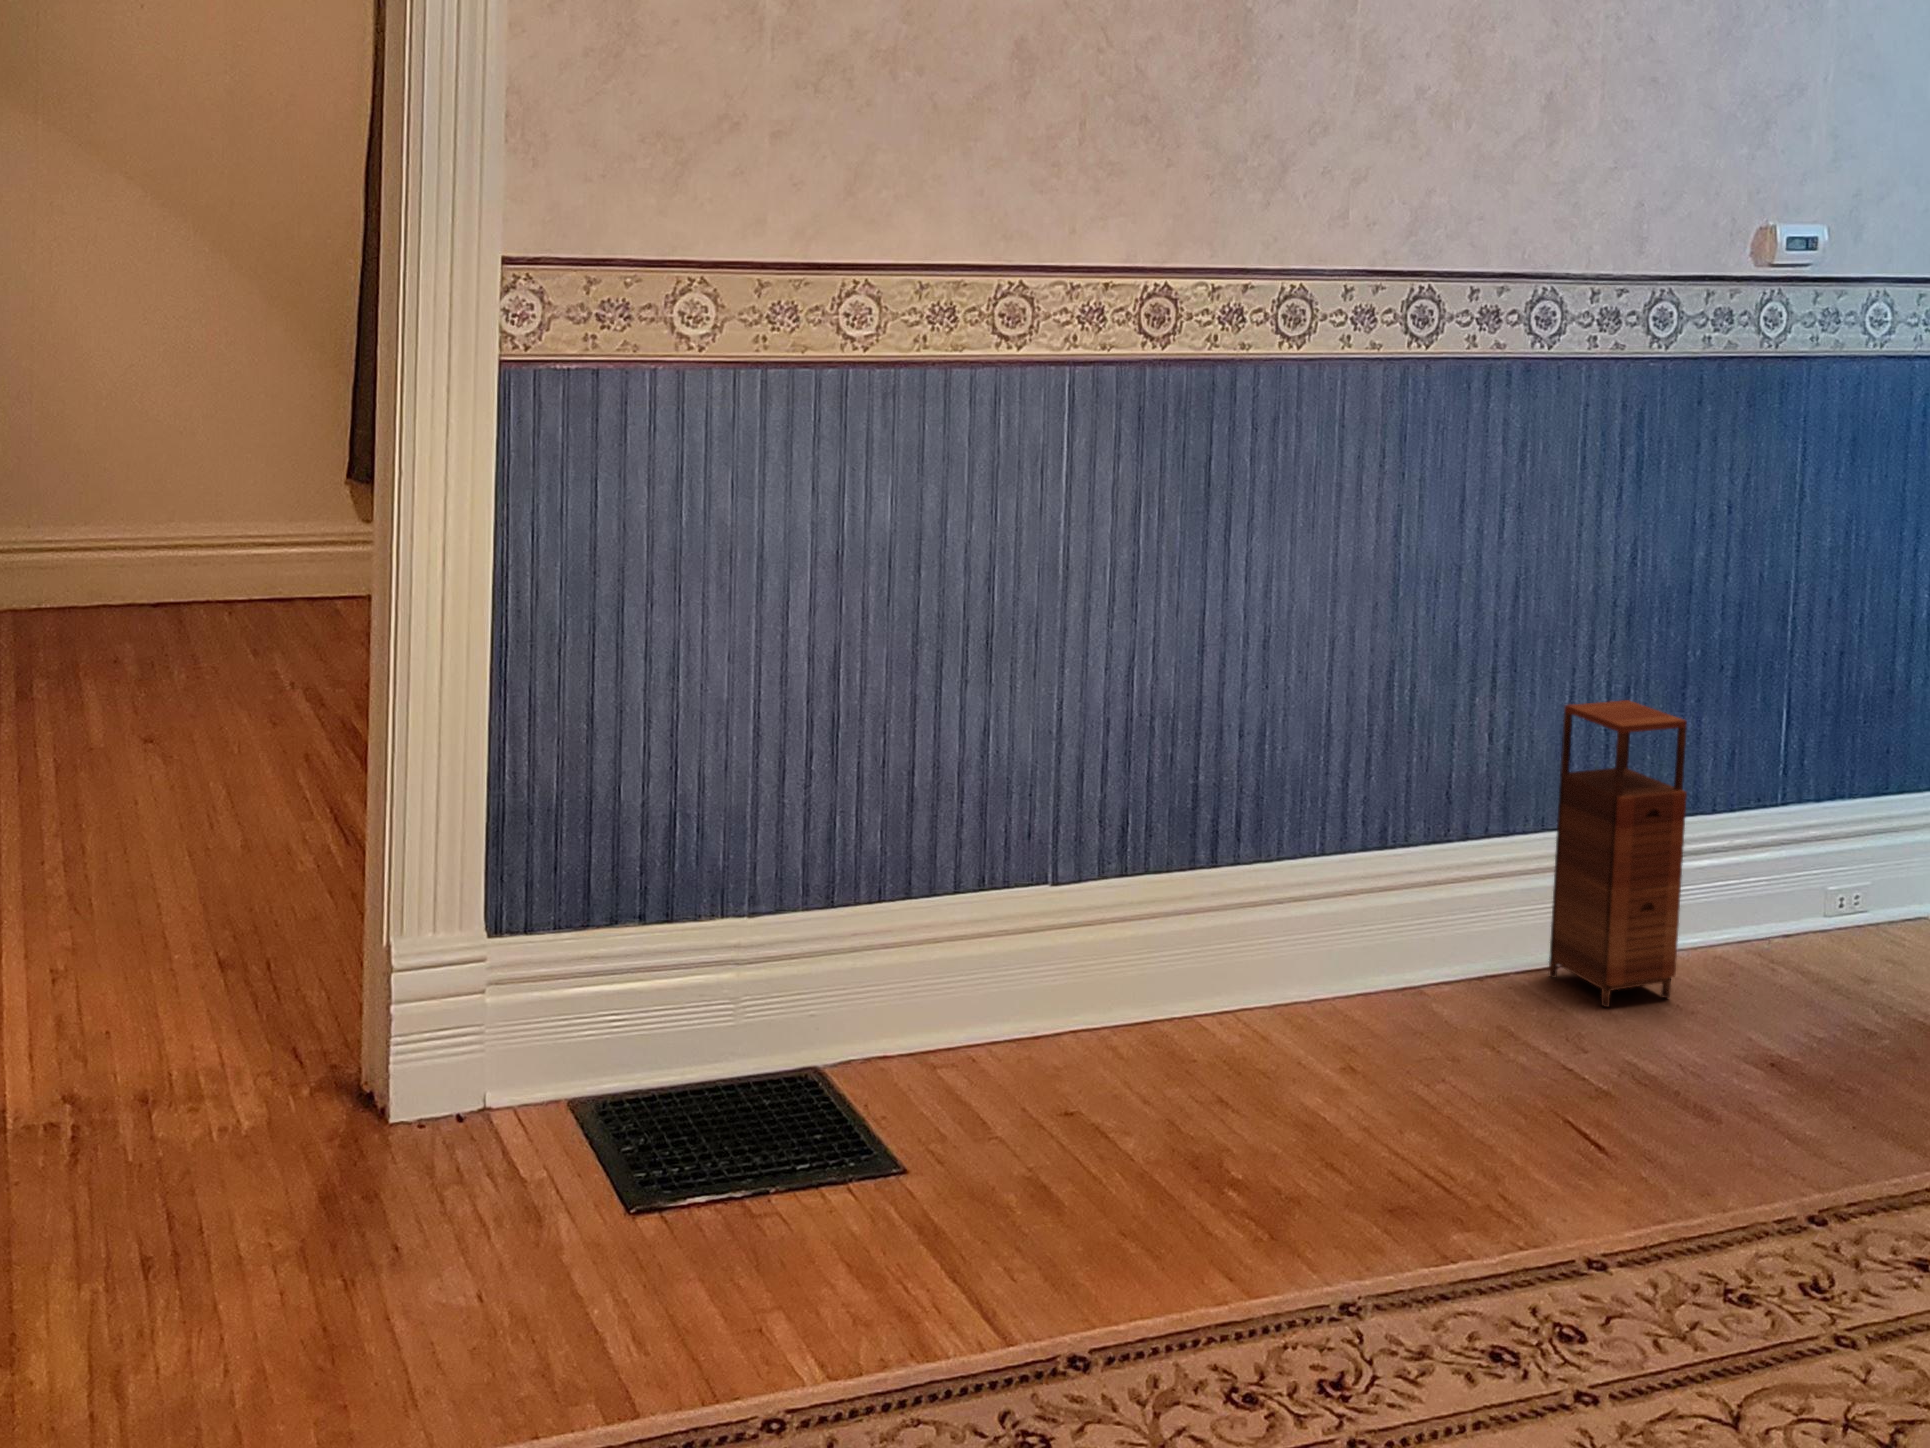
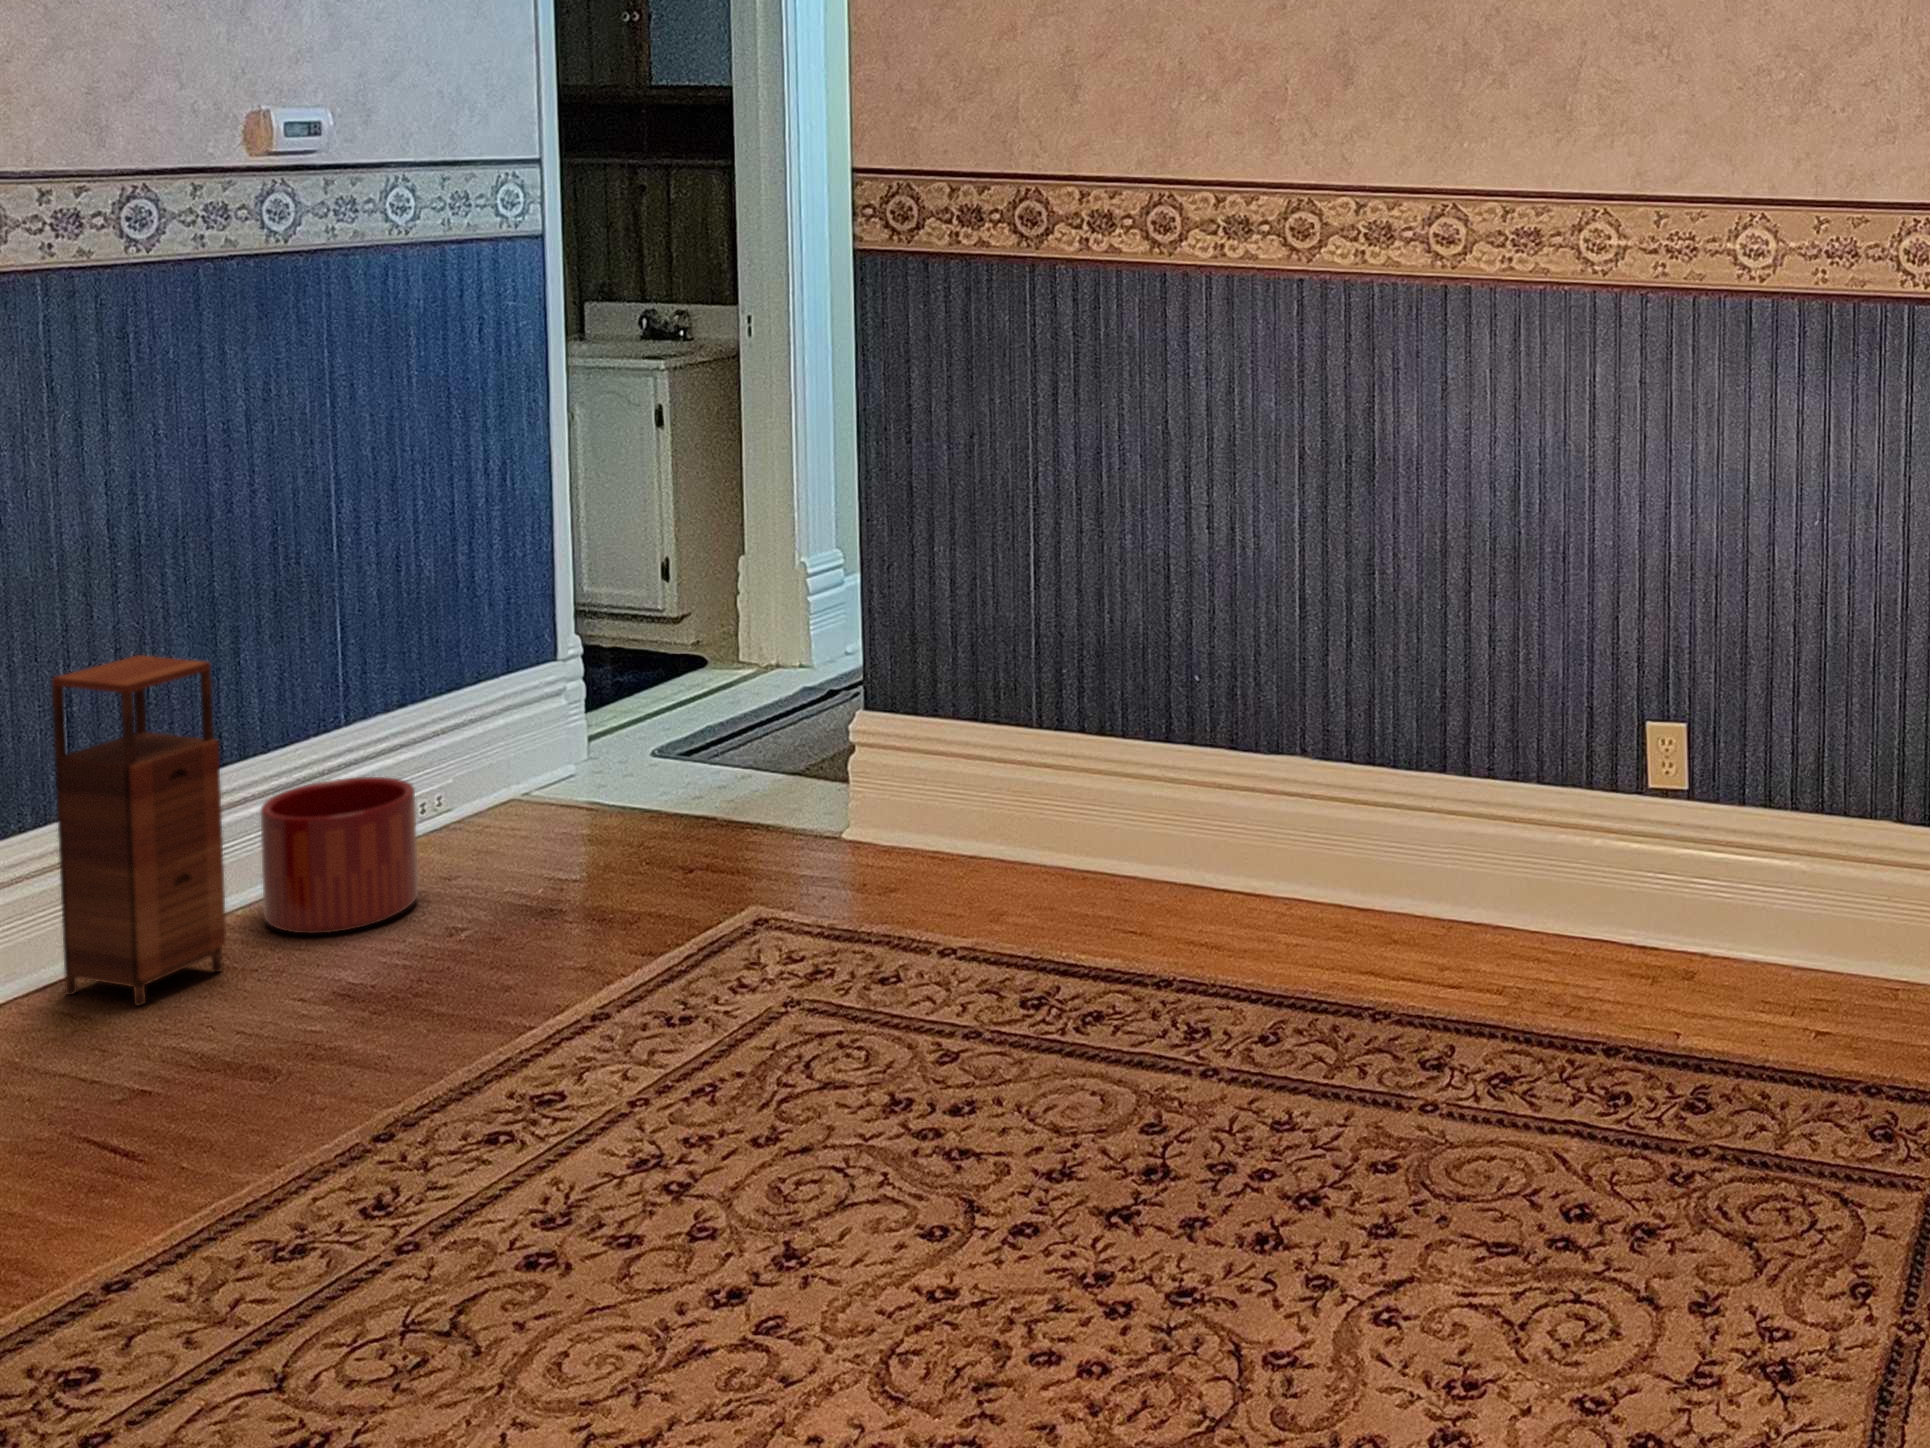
planter: none [1703,850,1846,999] -> present [260,777,418,934]

